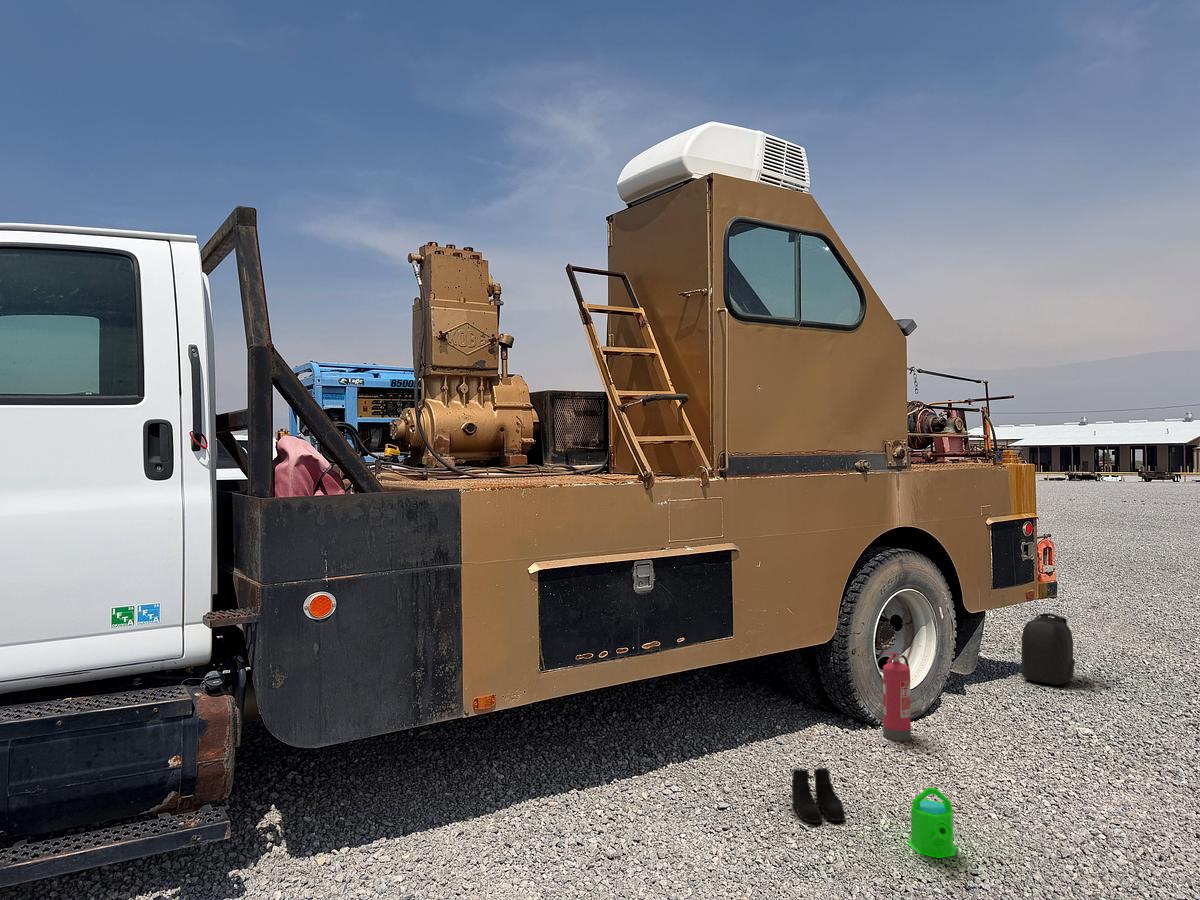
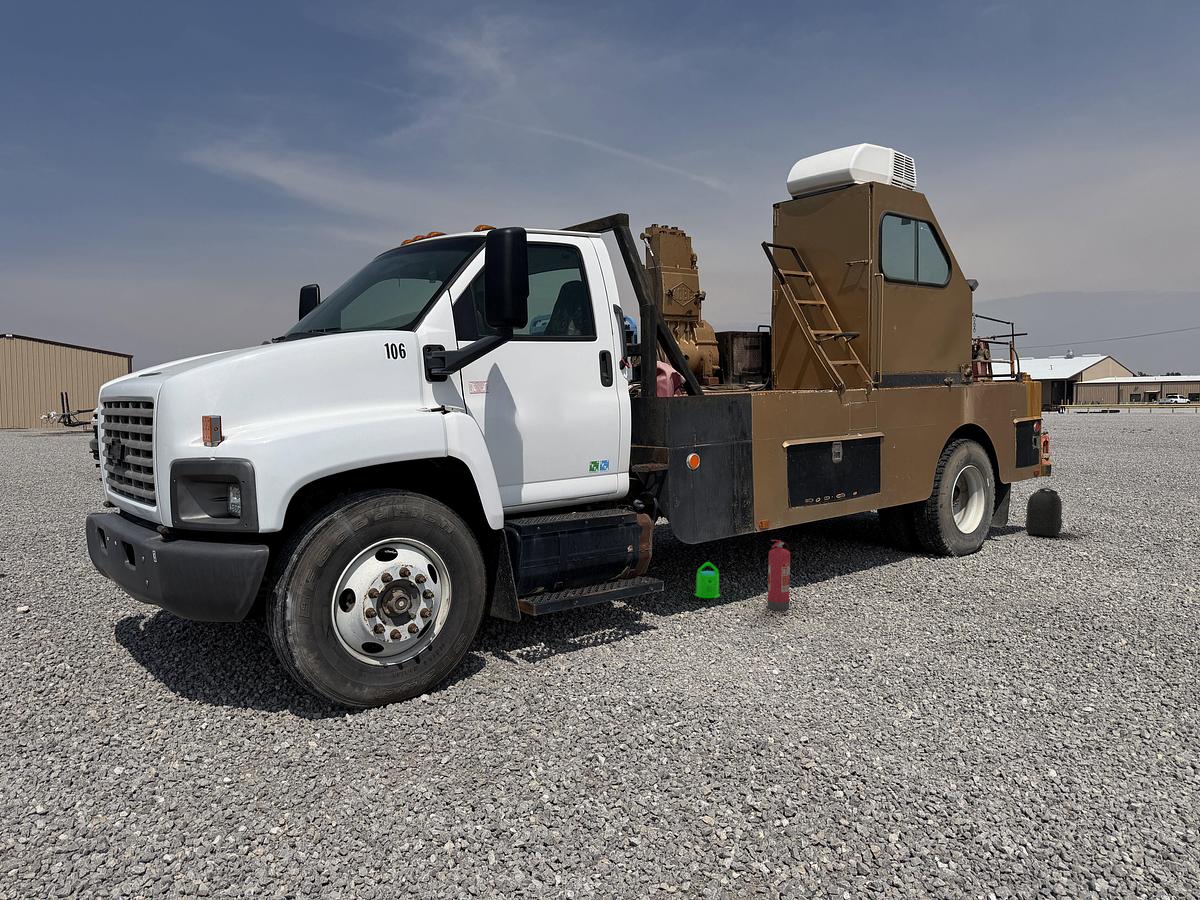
fire extinguisher: present [883,652,911,741] -> present [767,540,791,611]
boots: present [792,767,845,823] -> none [923,567,959,596]
watering can: present [908,787,957,858] -> present [695,562,720,598]

